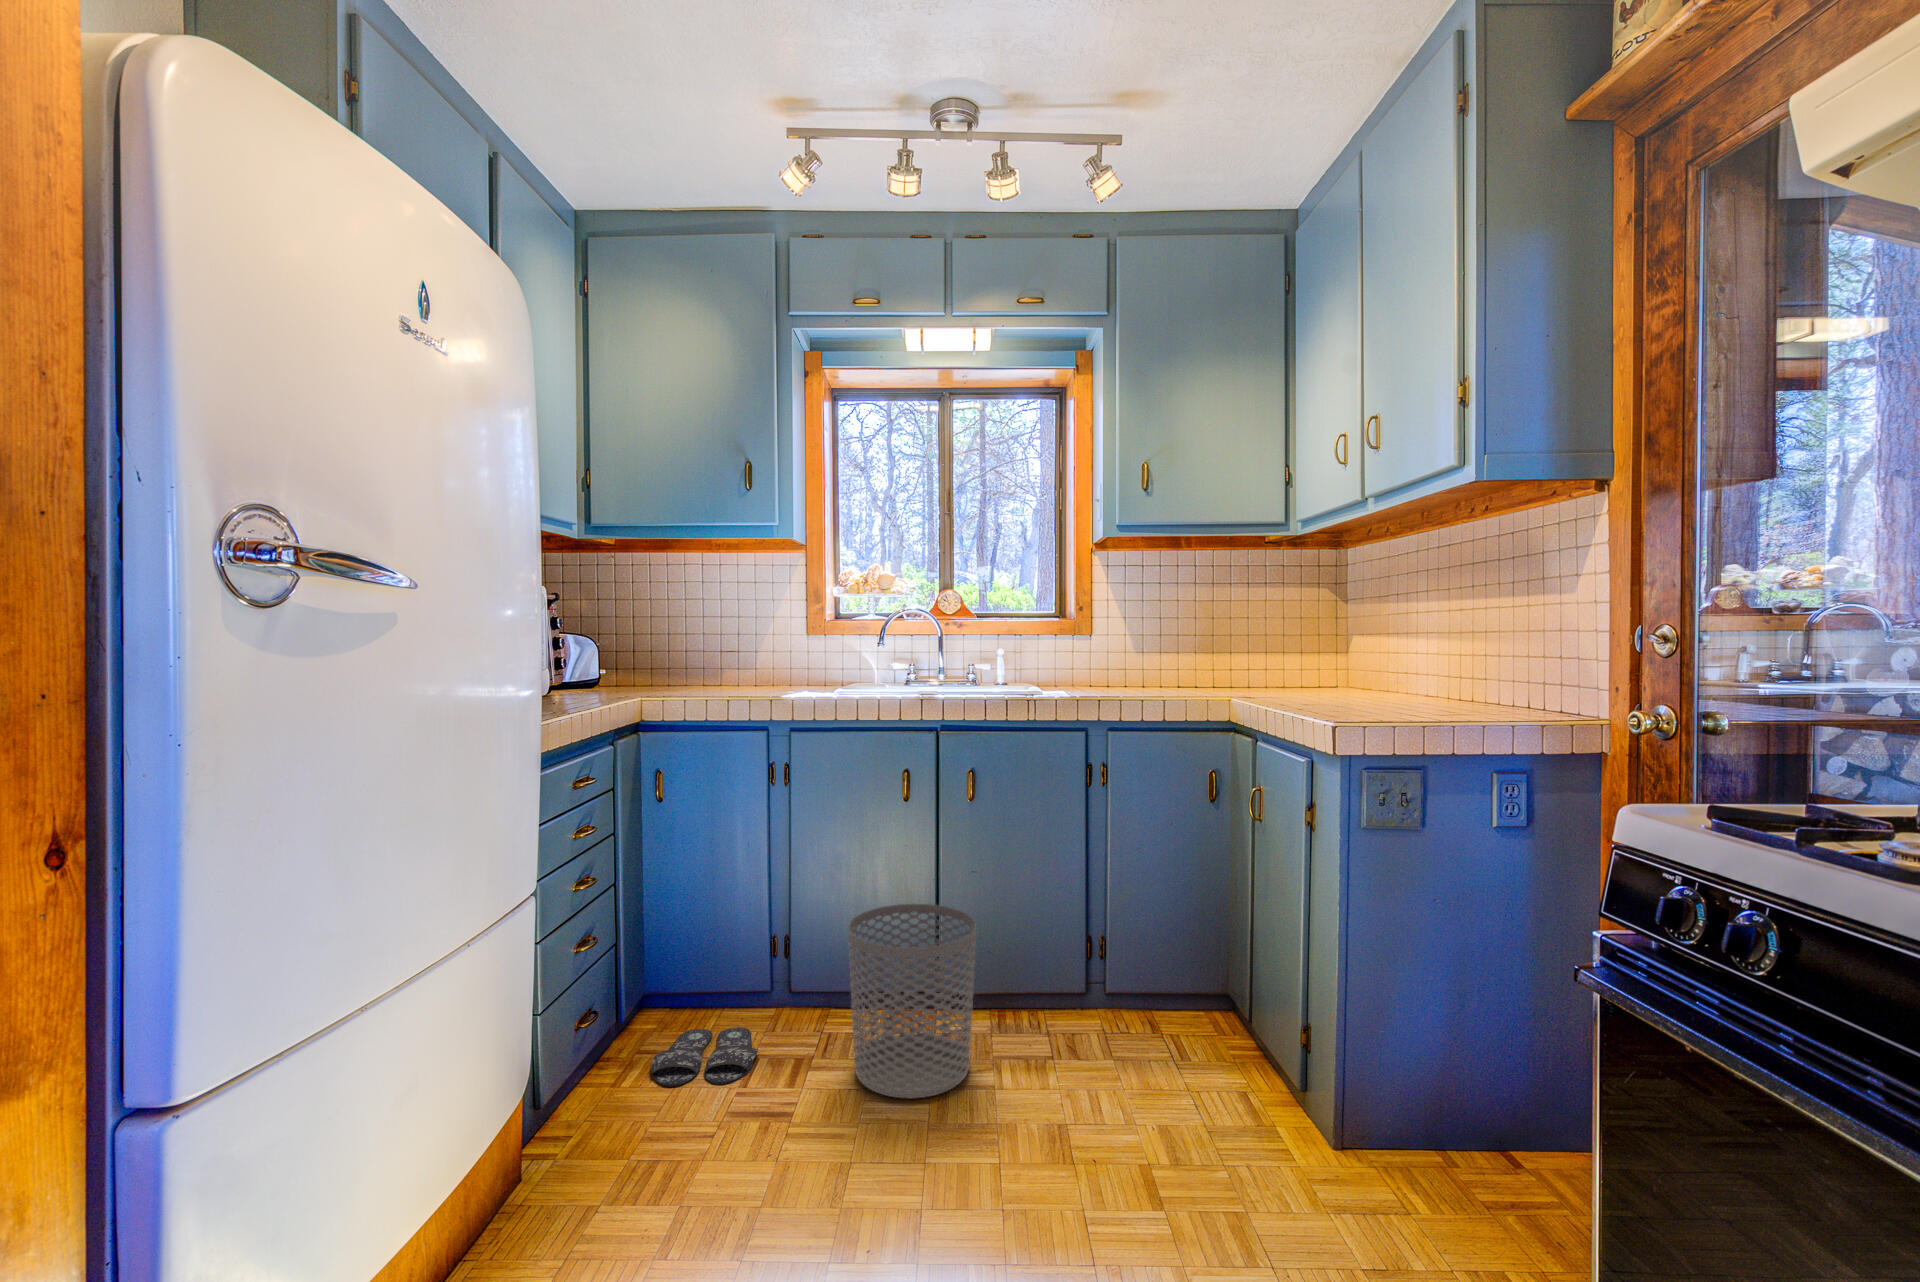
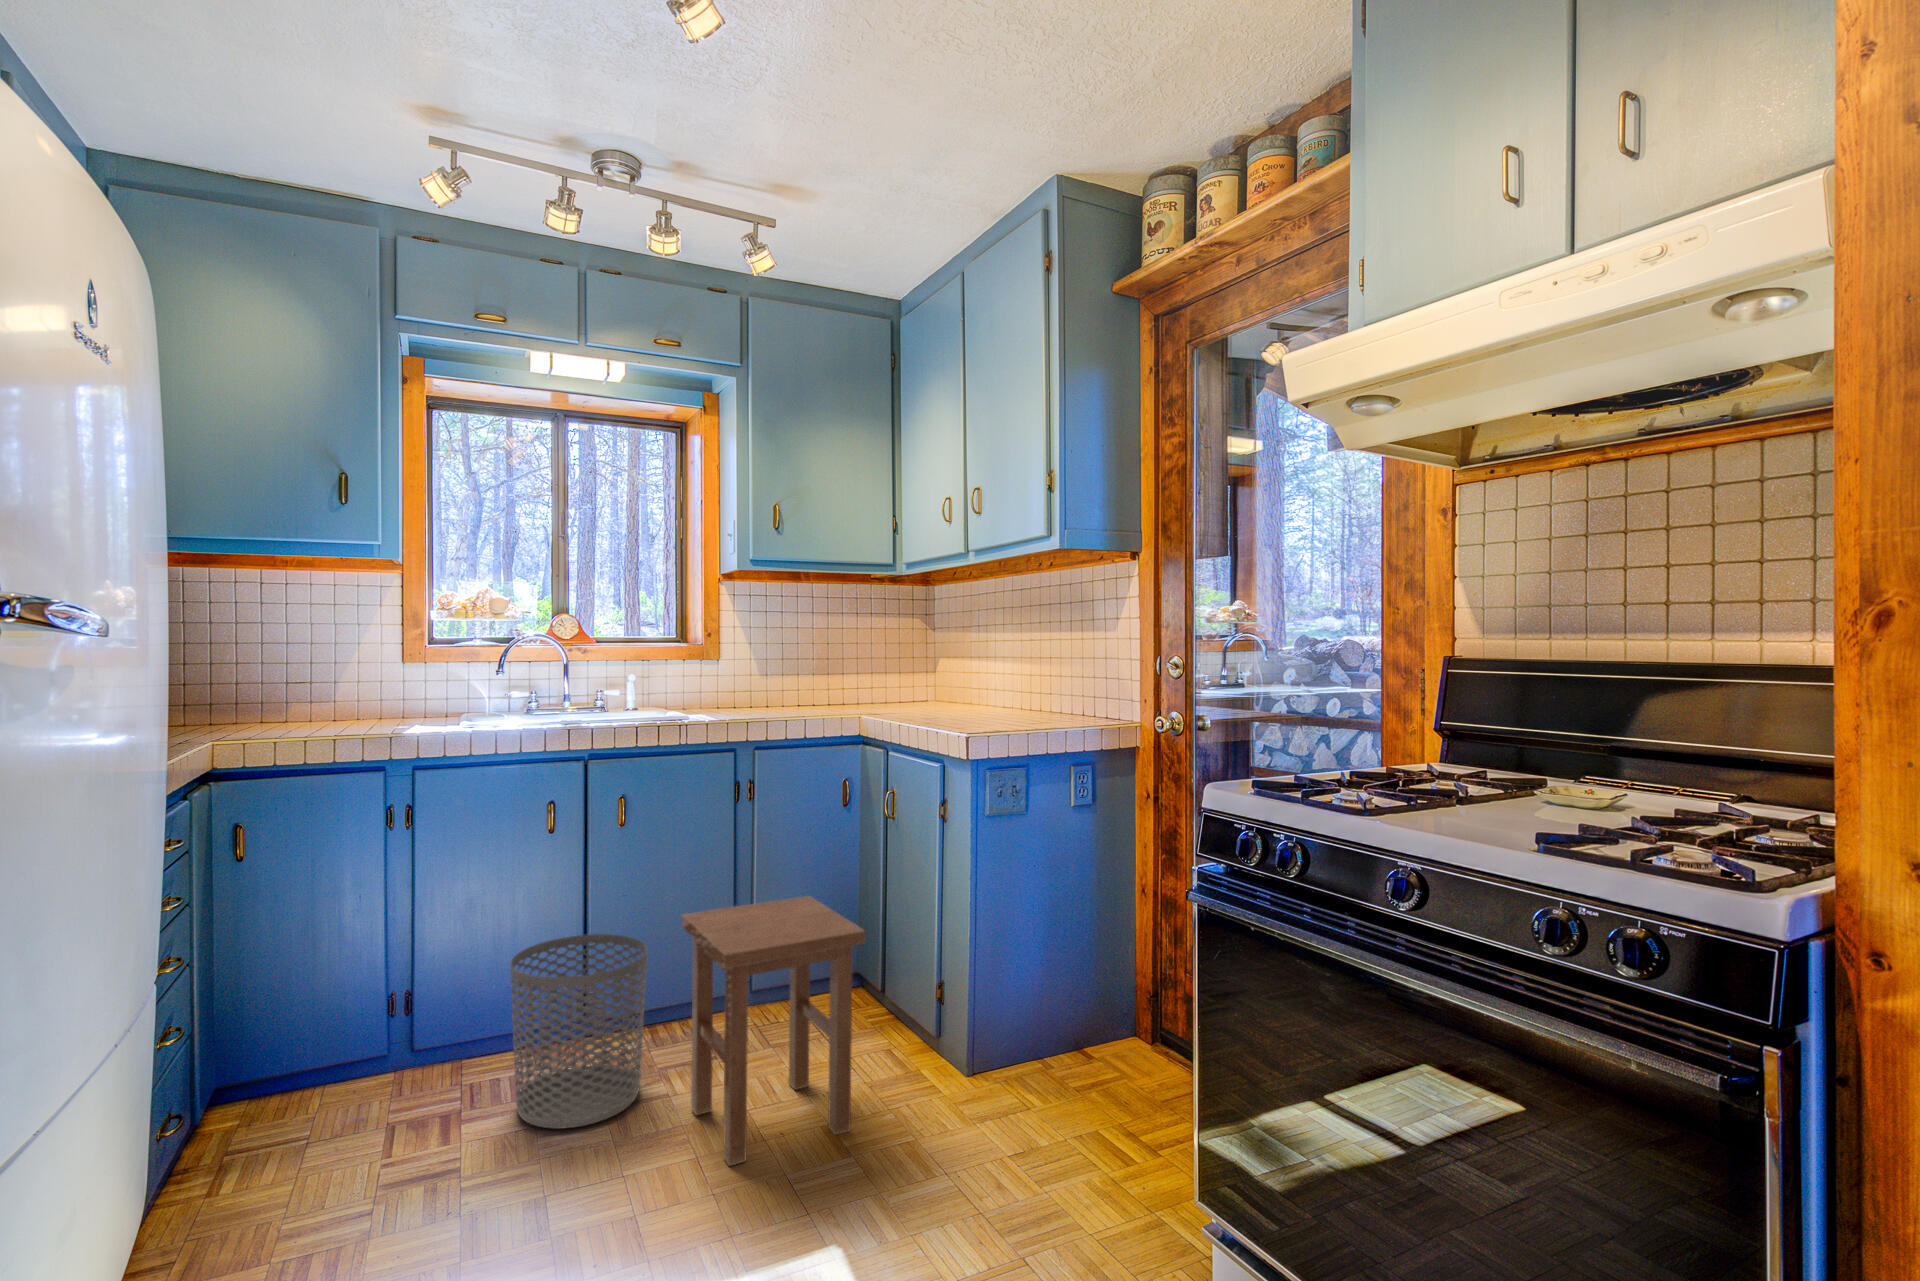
stool: none [1002,897,1190,1187] -> present [681,896,865,1166]
slippers: present [651,1027,758,1087] -> none [257,1104,393,1181]

